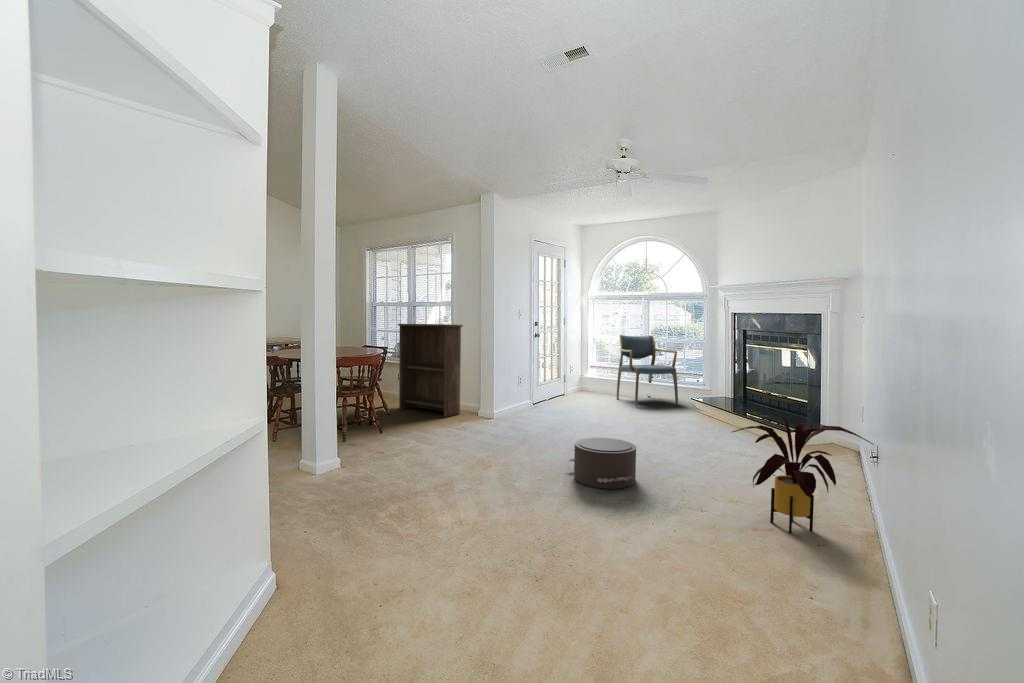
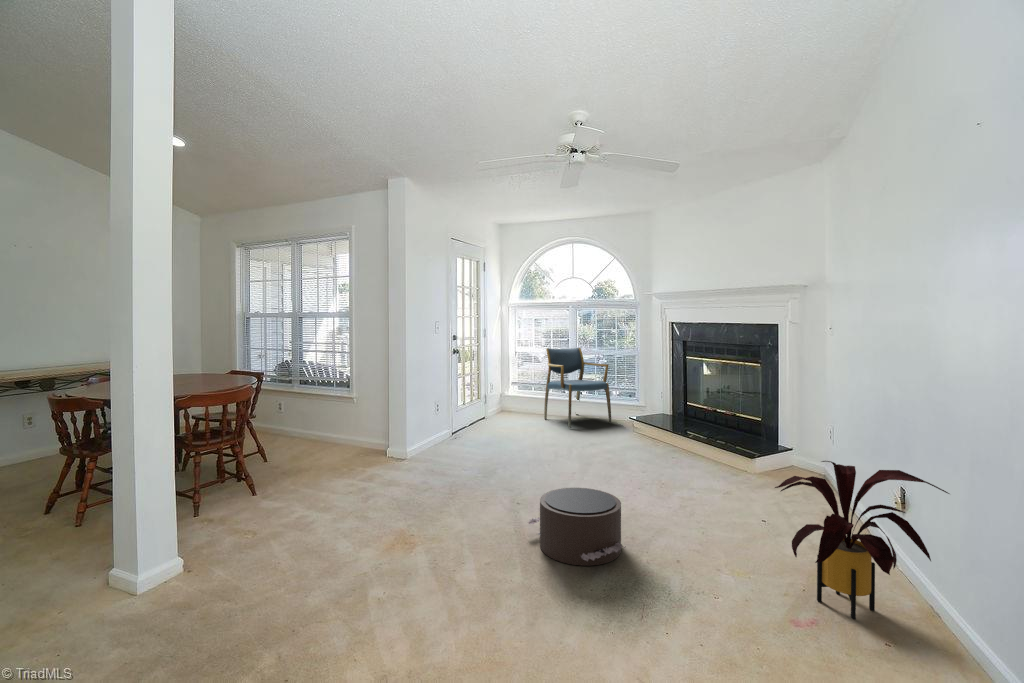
bookshelf: present [398,324,463,417] -> none [279,340,367,459]

